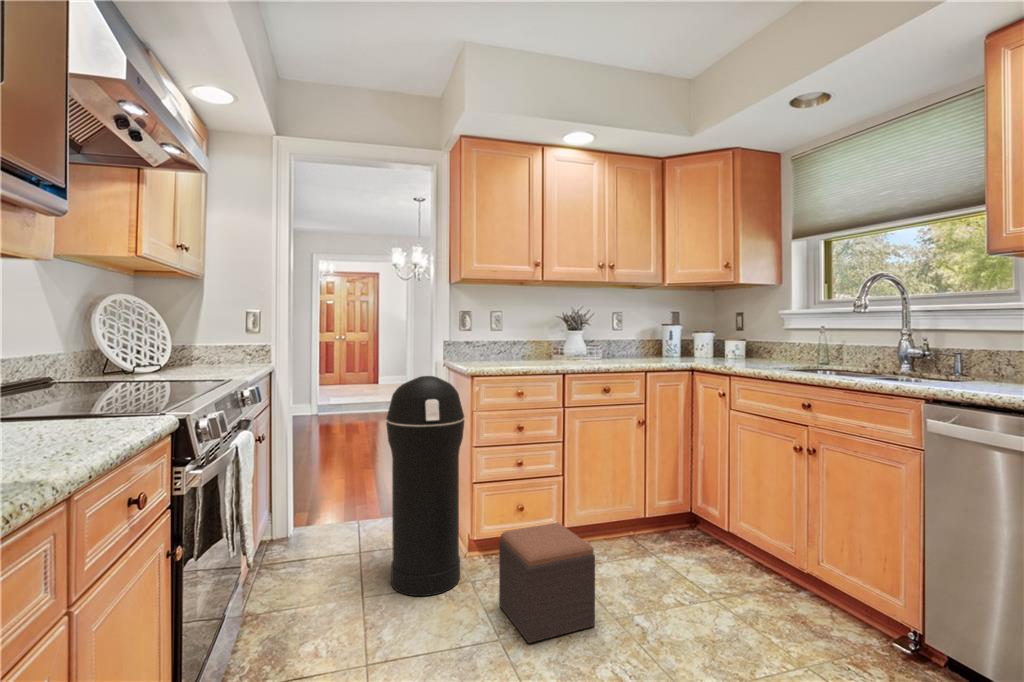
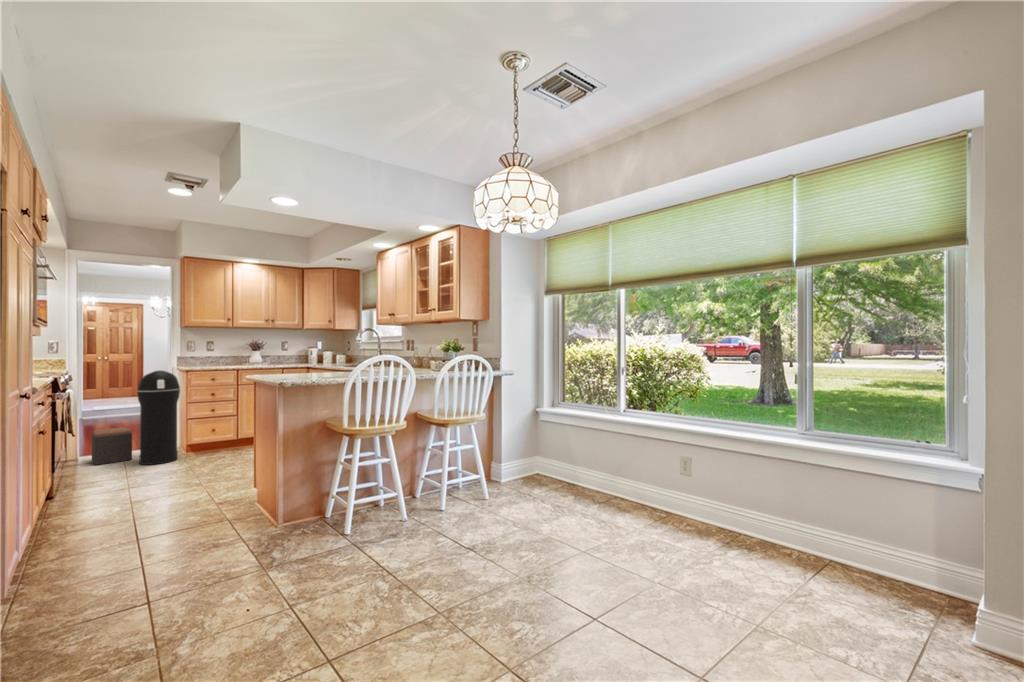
footstool: present [499,523,595,643] -> present [92,427,132,465]

